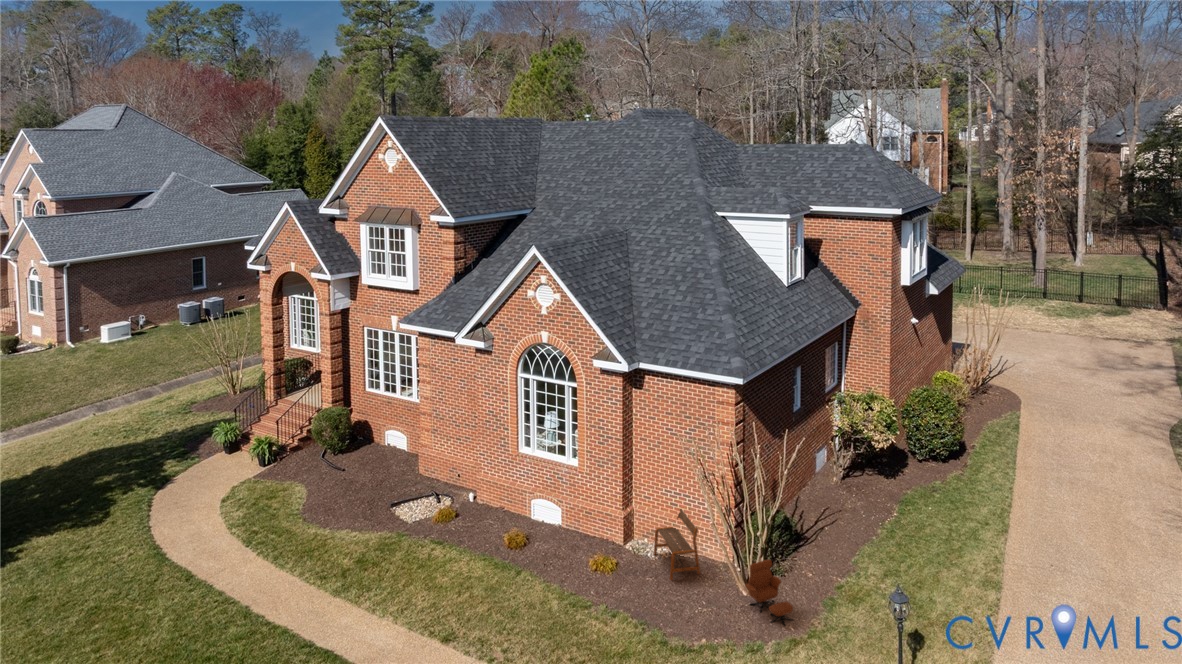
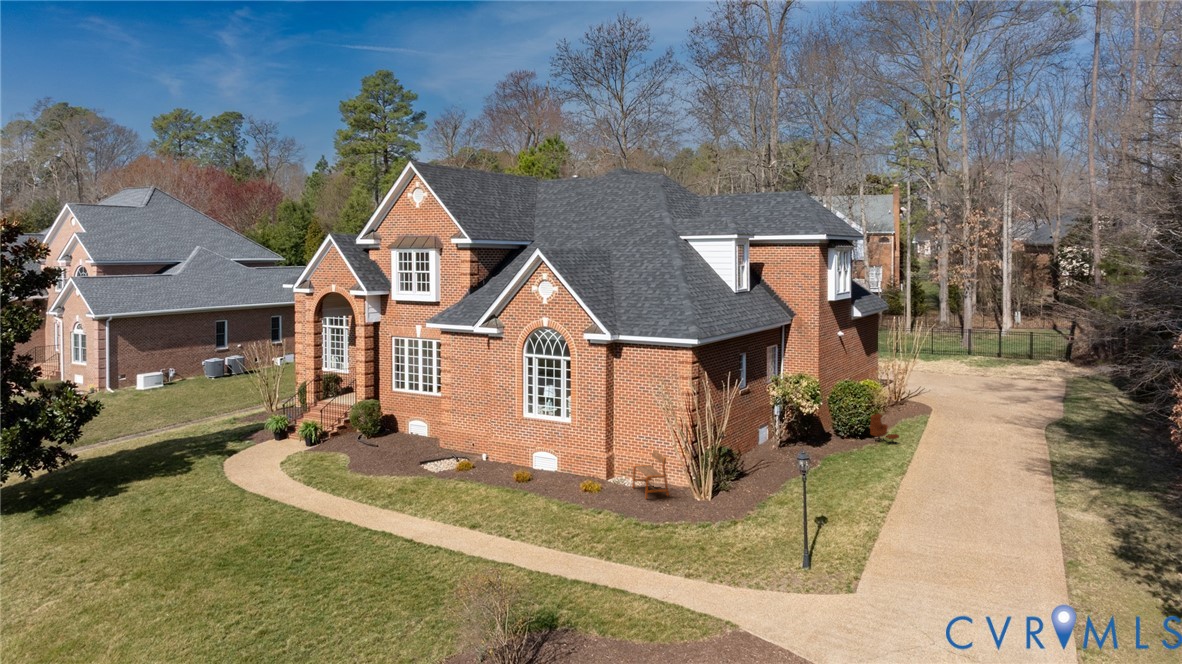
lounge chair: present [746,560,793,626] -> present [870,414,899,444]

